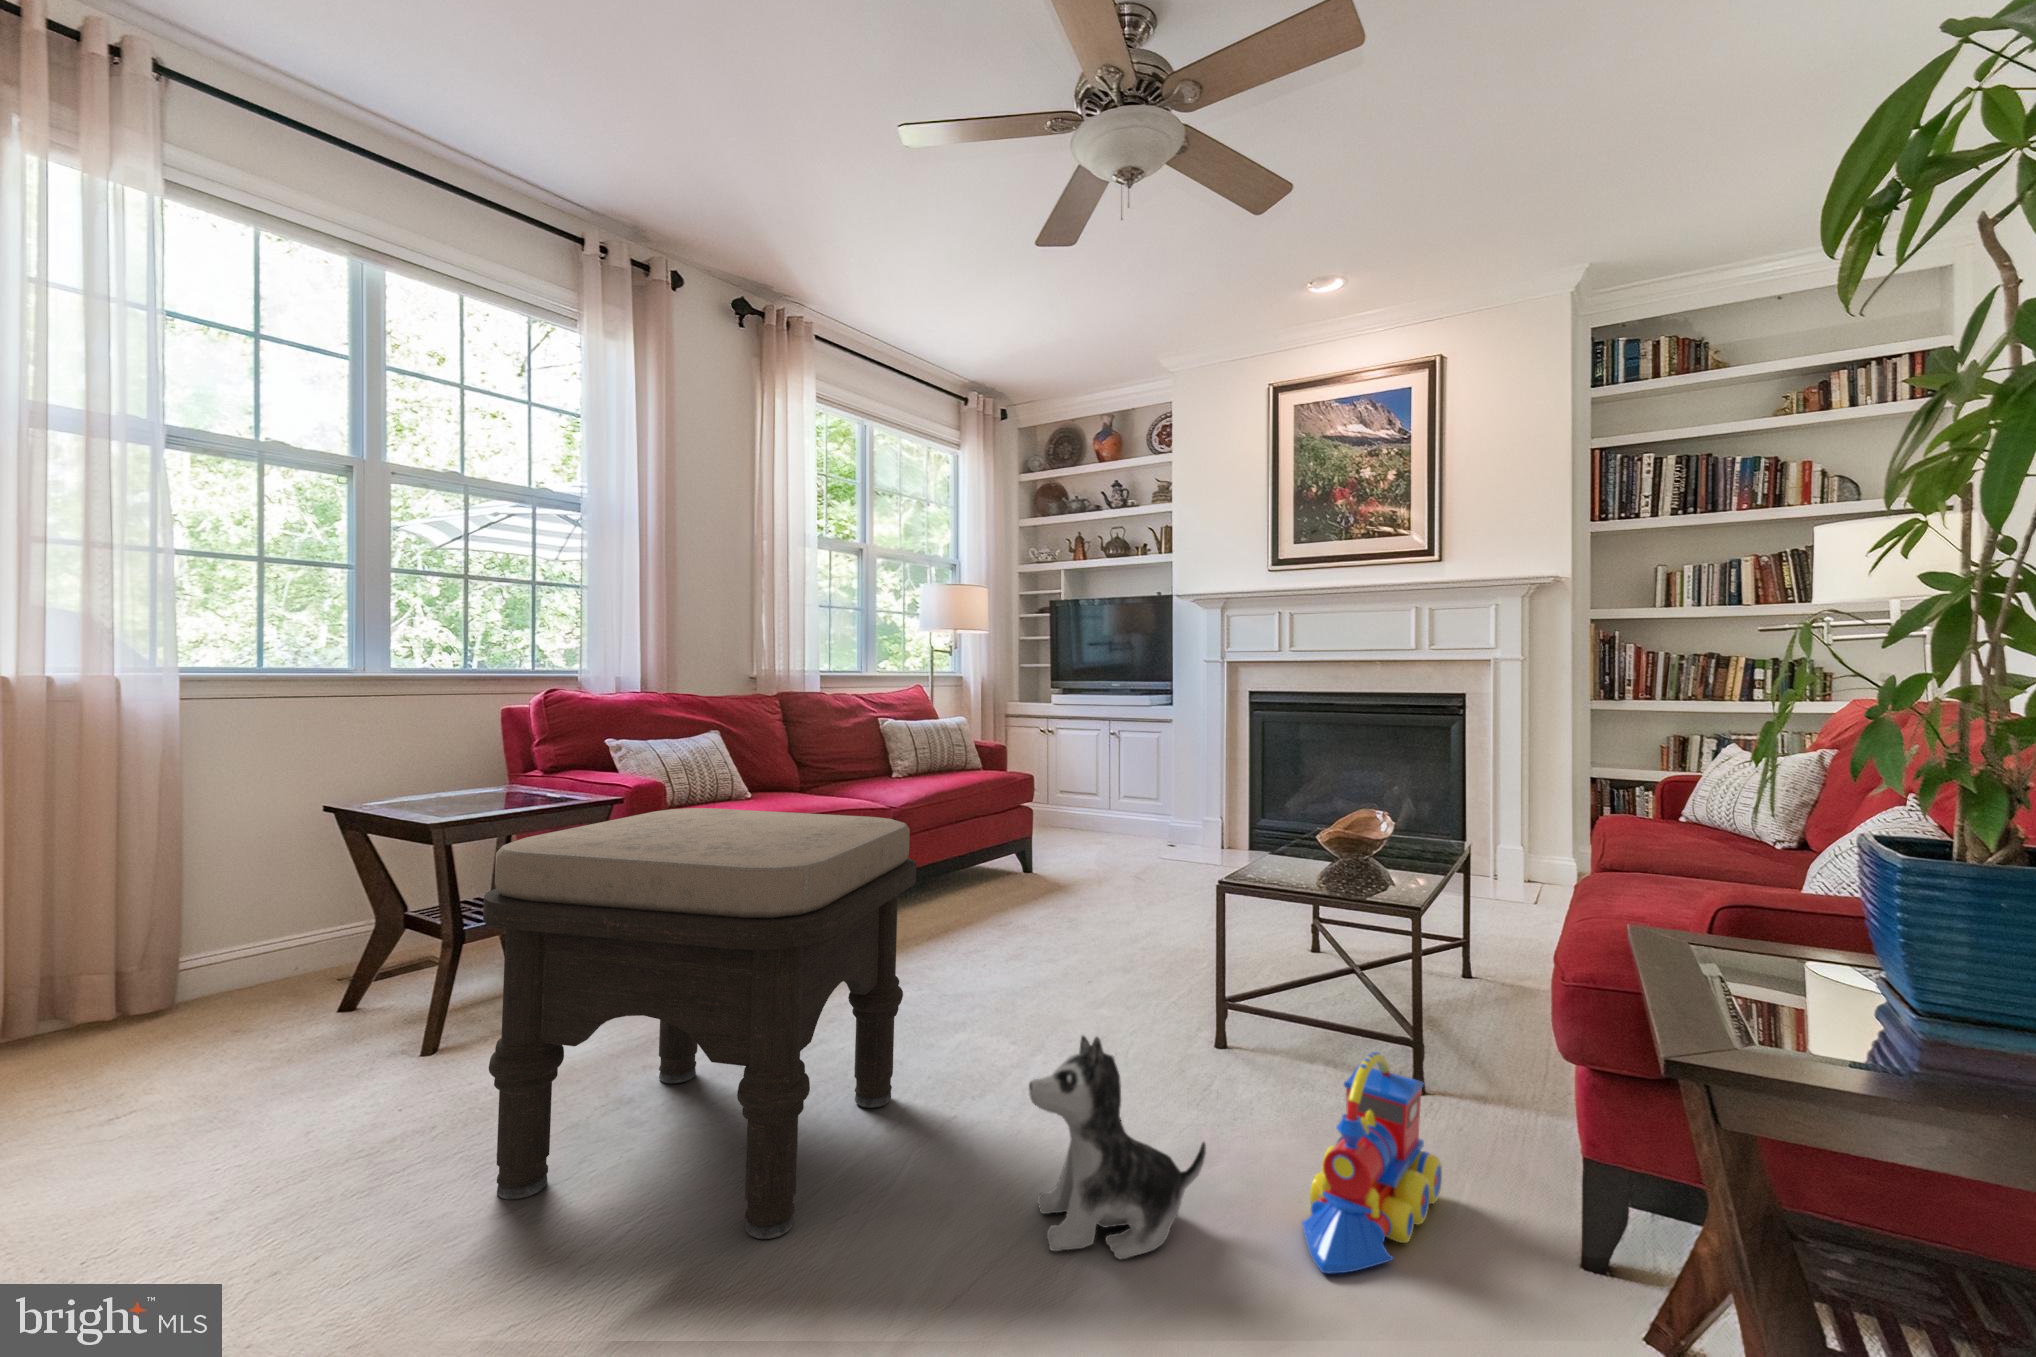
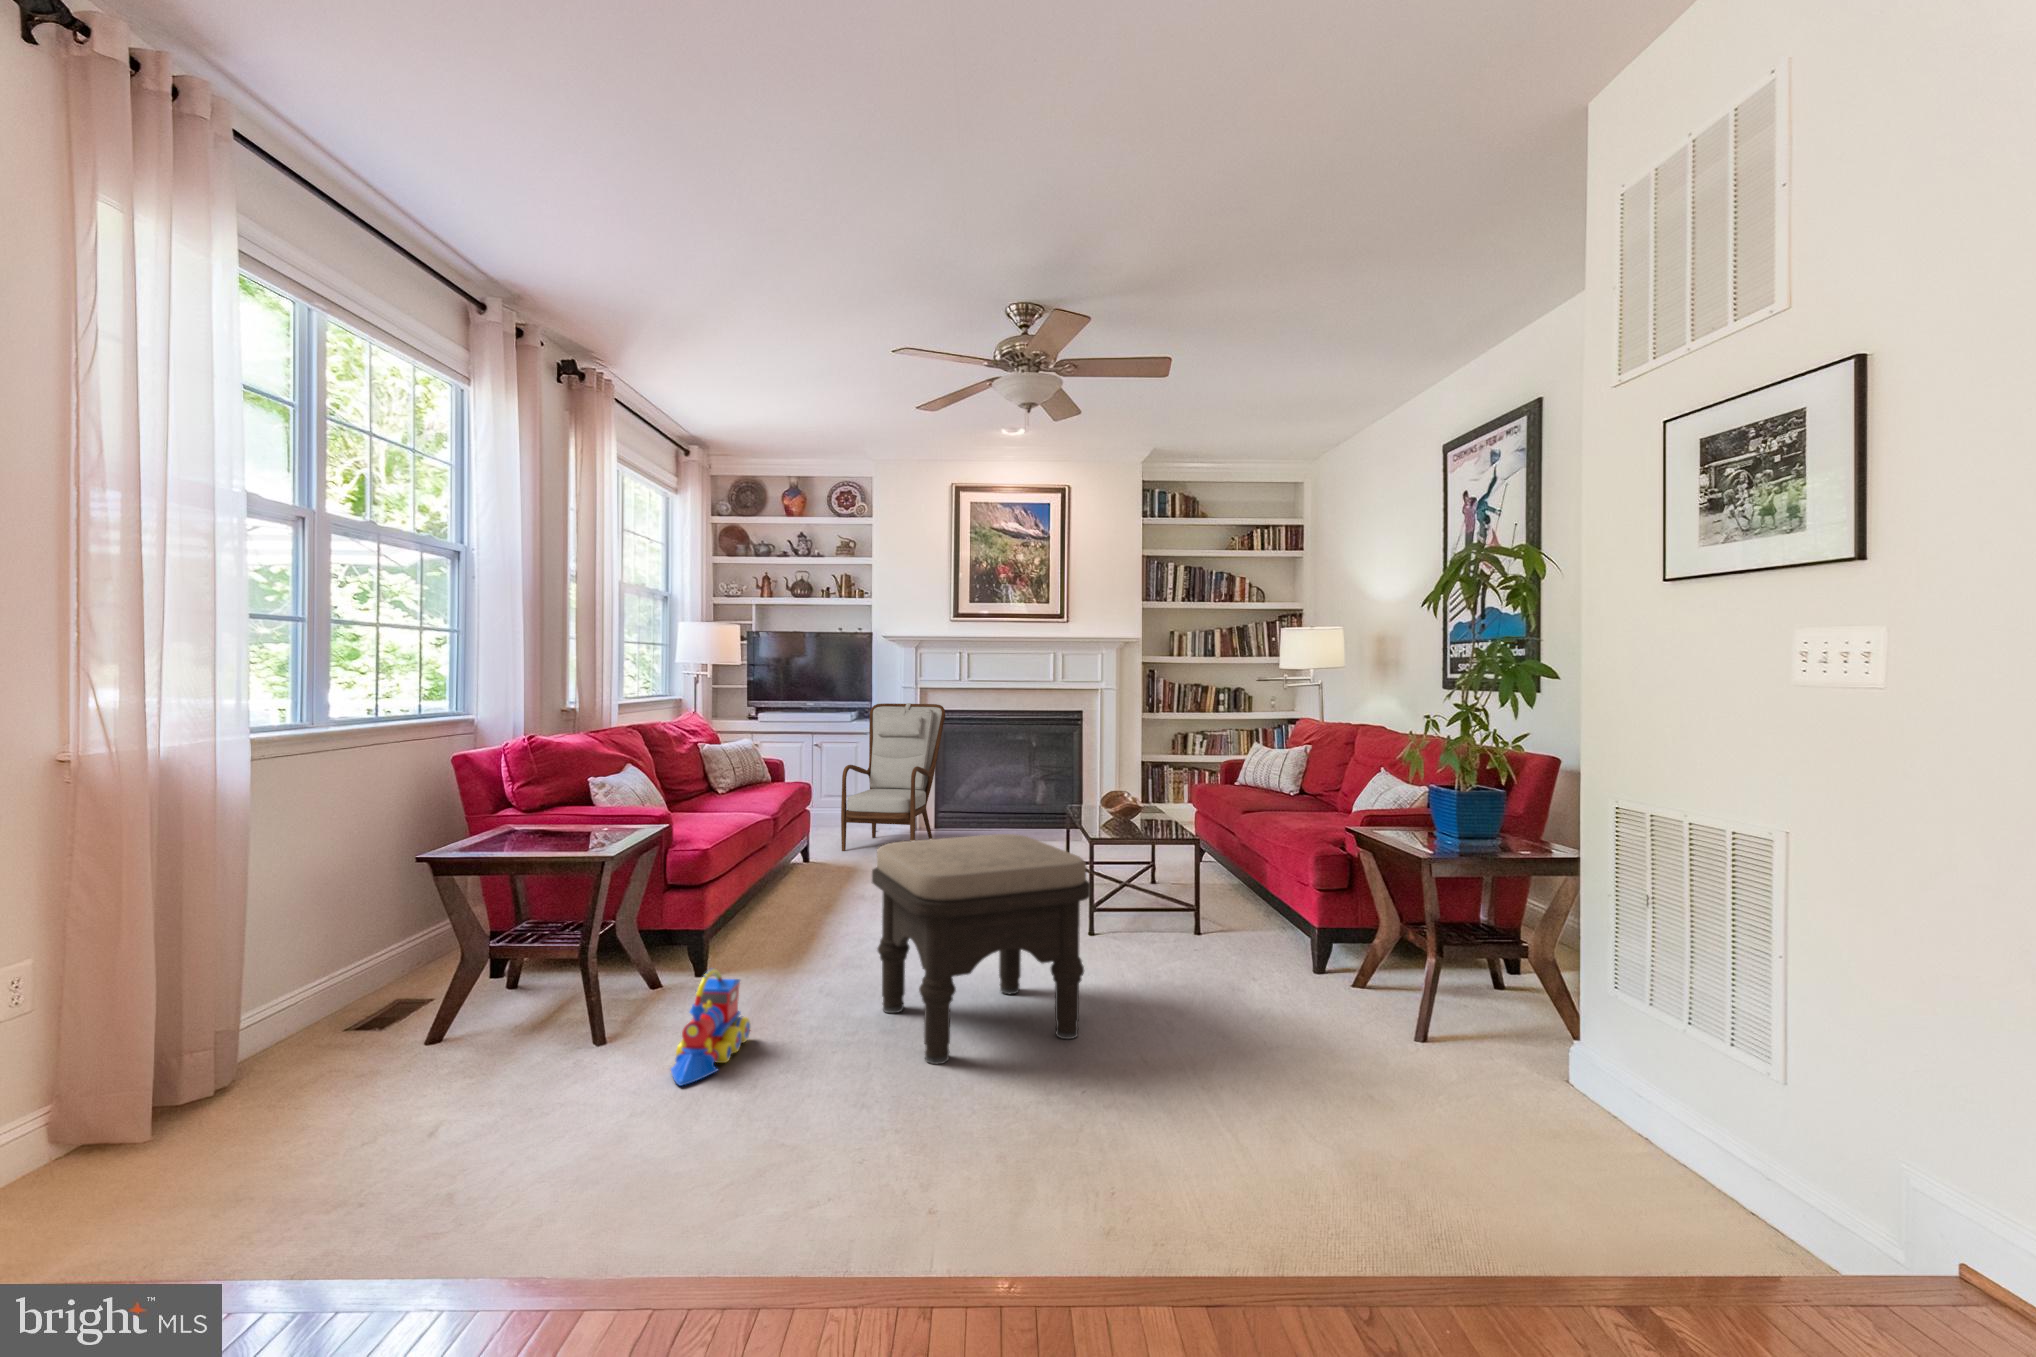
armchair: none [1091,681,1249,876] -> present [841,703,945,851]
plush toy: present [1029,1036,1206,1259] -> none [1143,917,1203,1010]
toy train: present [1302,1052,1442,1273] -> present [671,968,751,1086]

